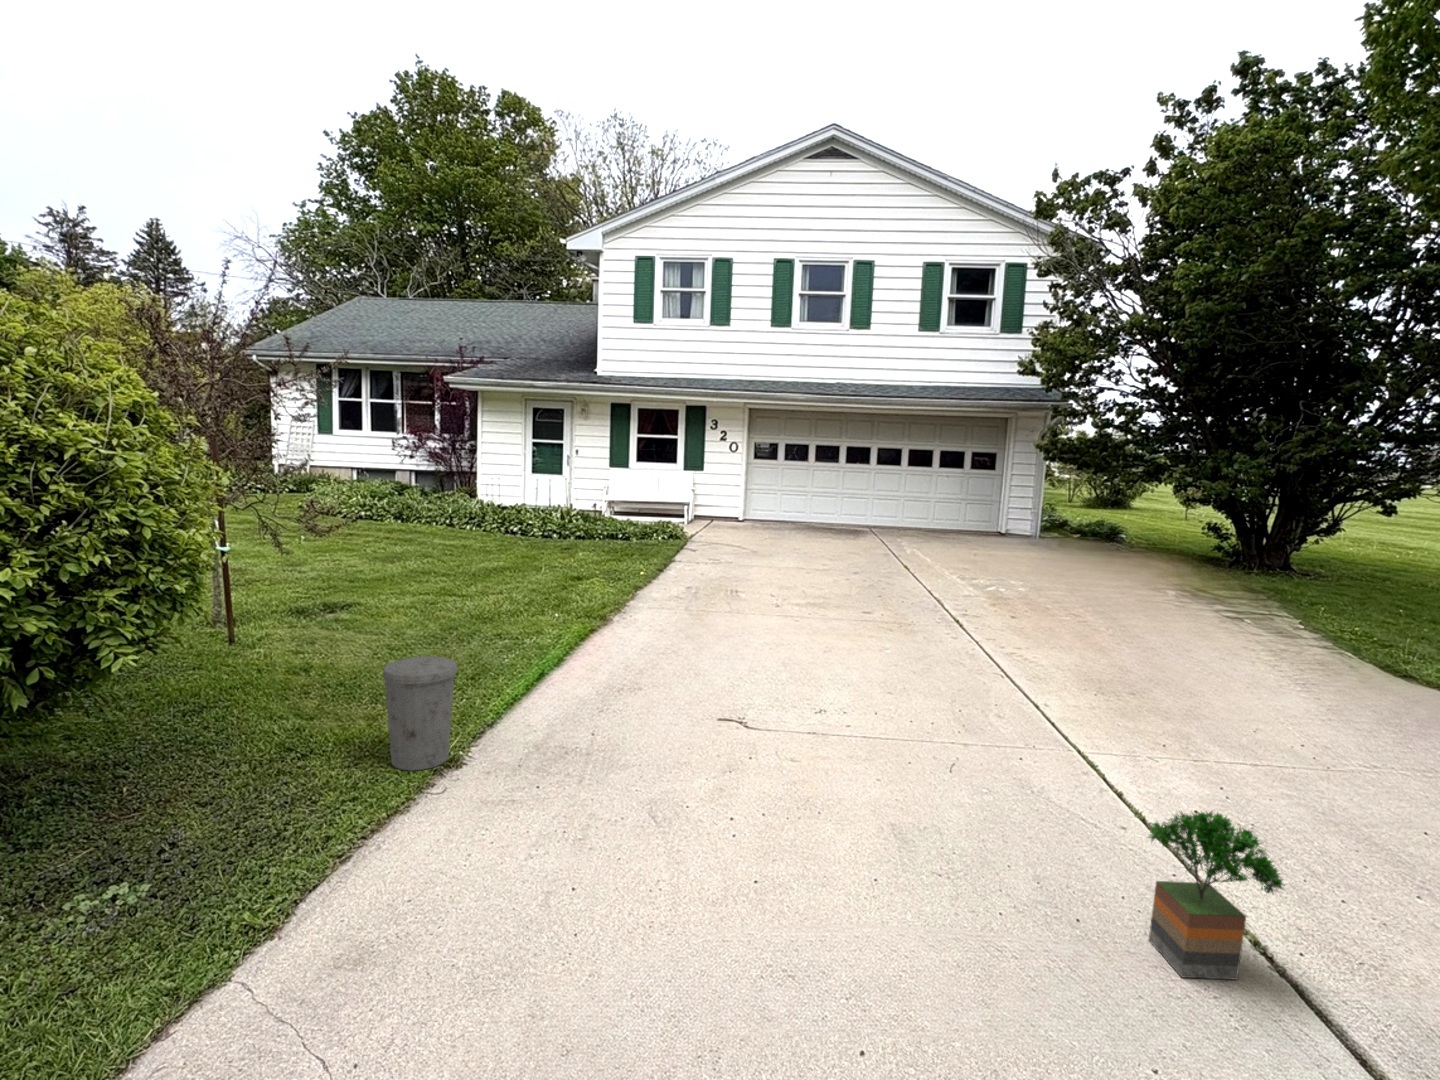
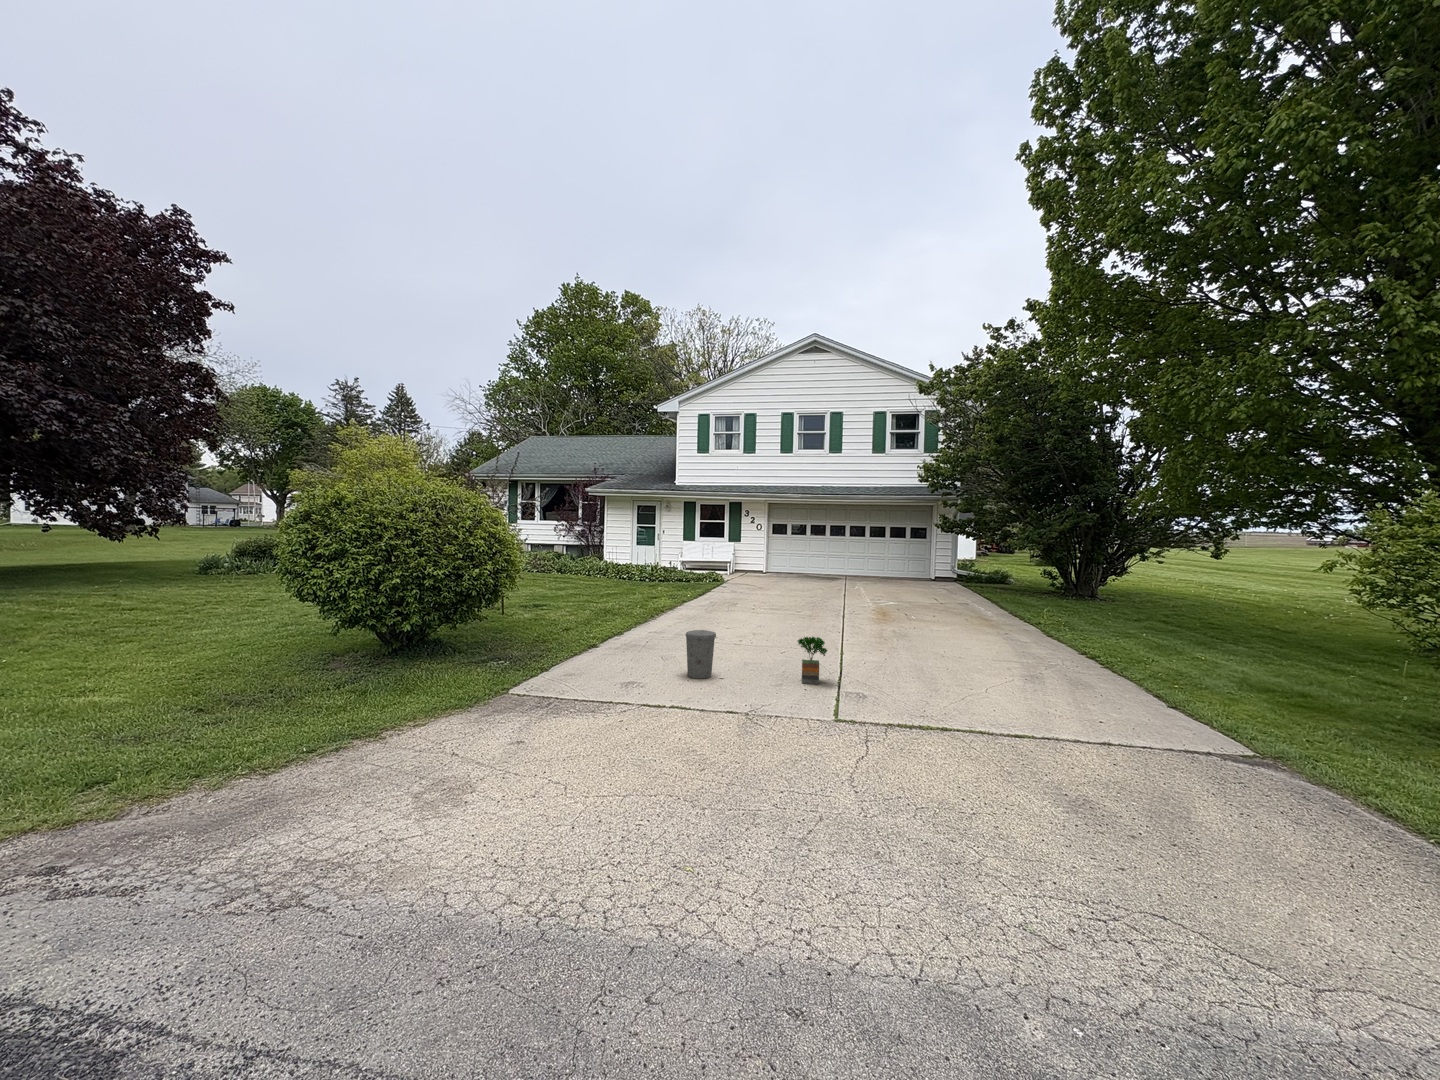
trash can: present [383,656,457,770] -> present [686,630,716,679]

